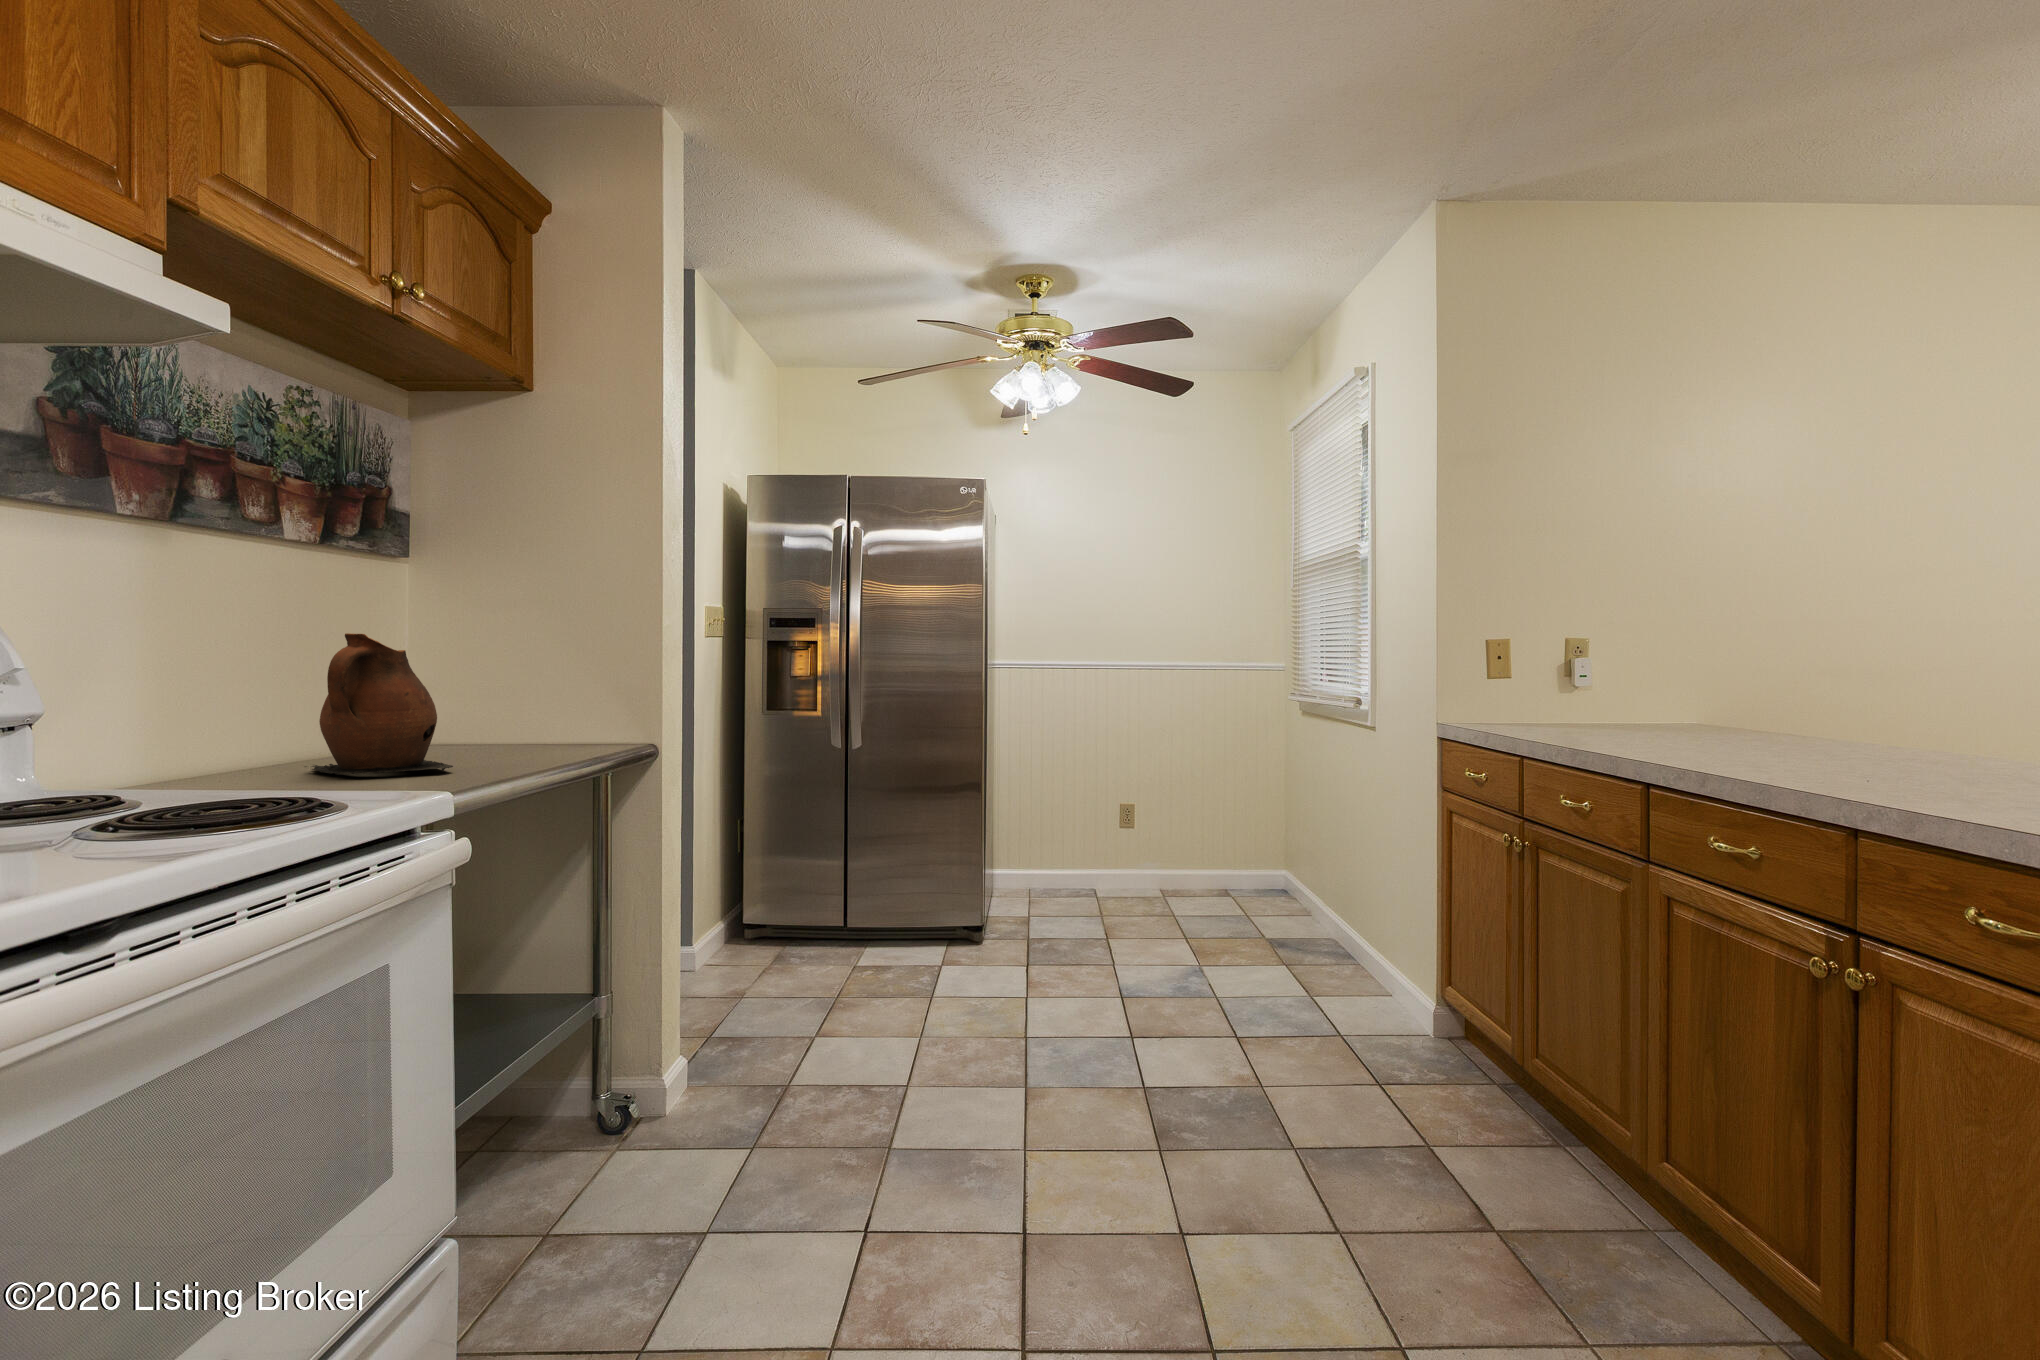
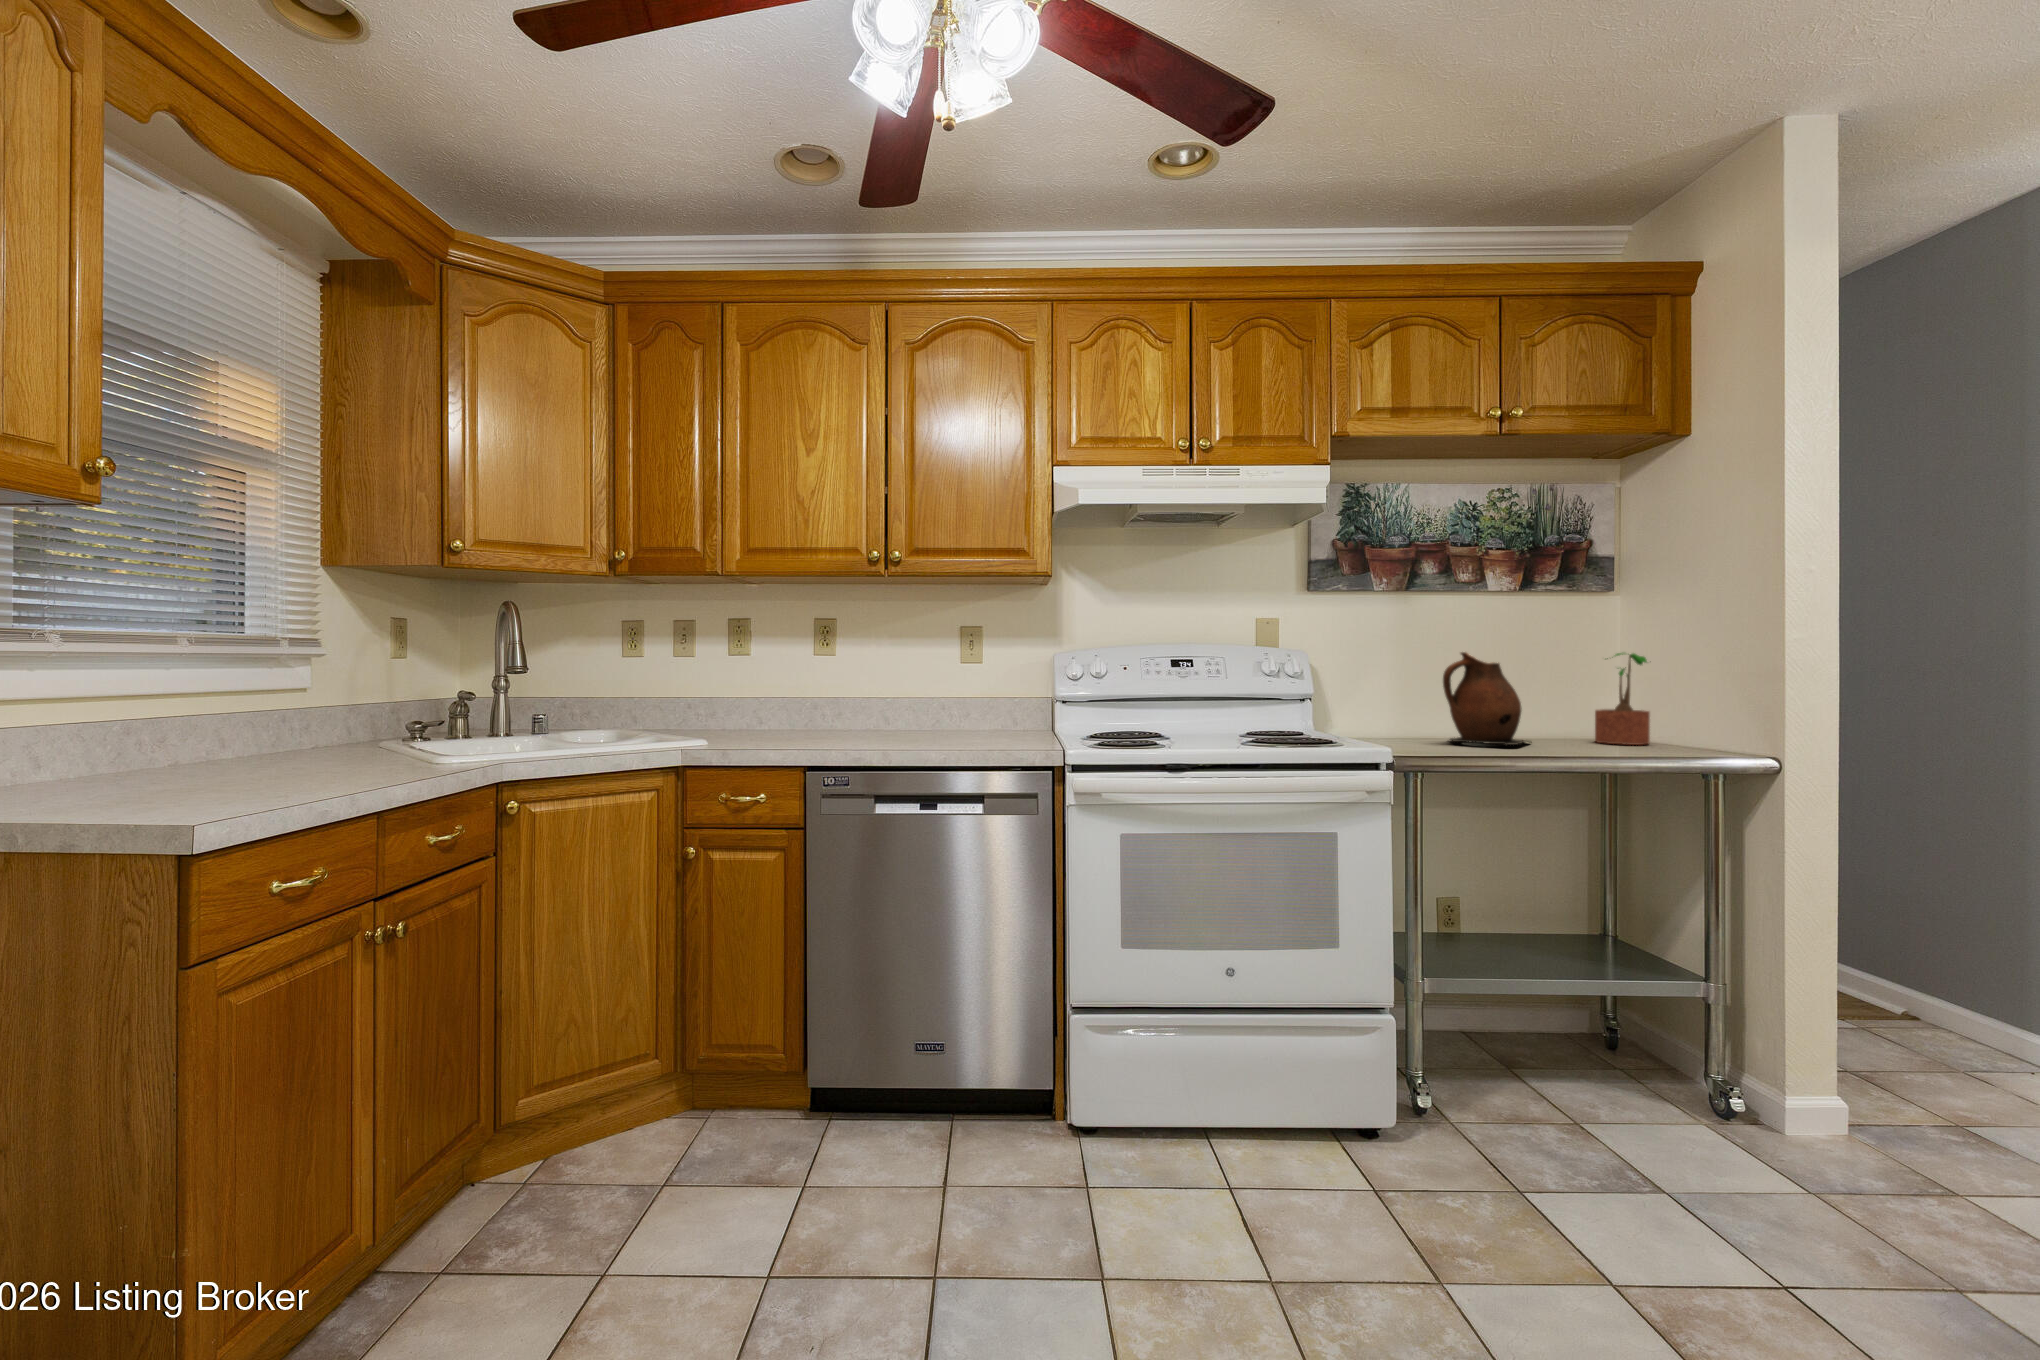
potted plant: none [454,638,529,753] -> present [1595,653,1650,745]

